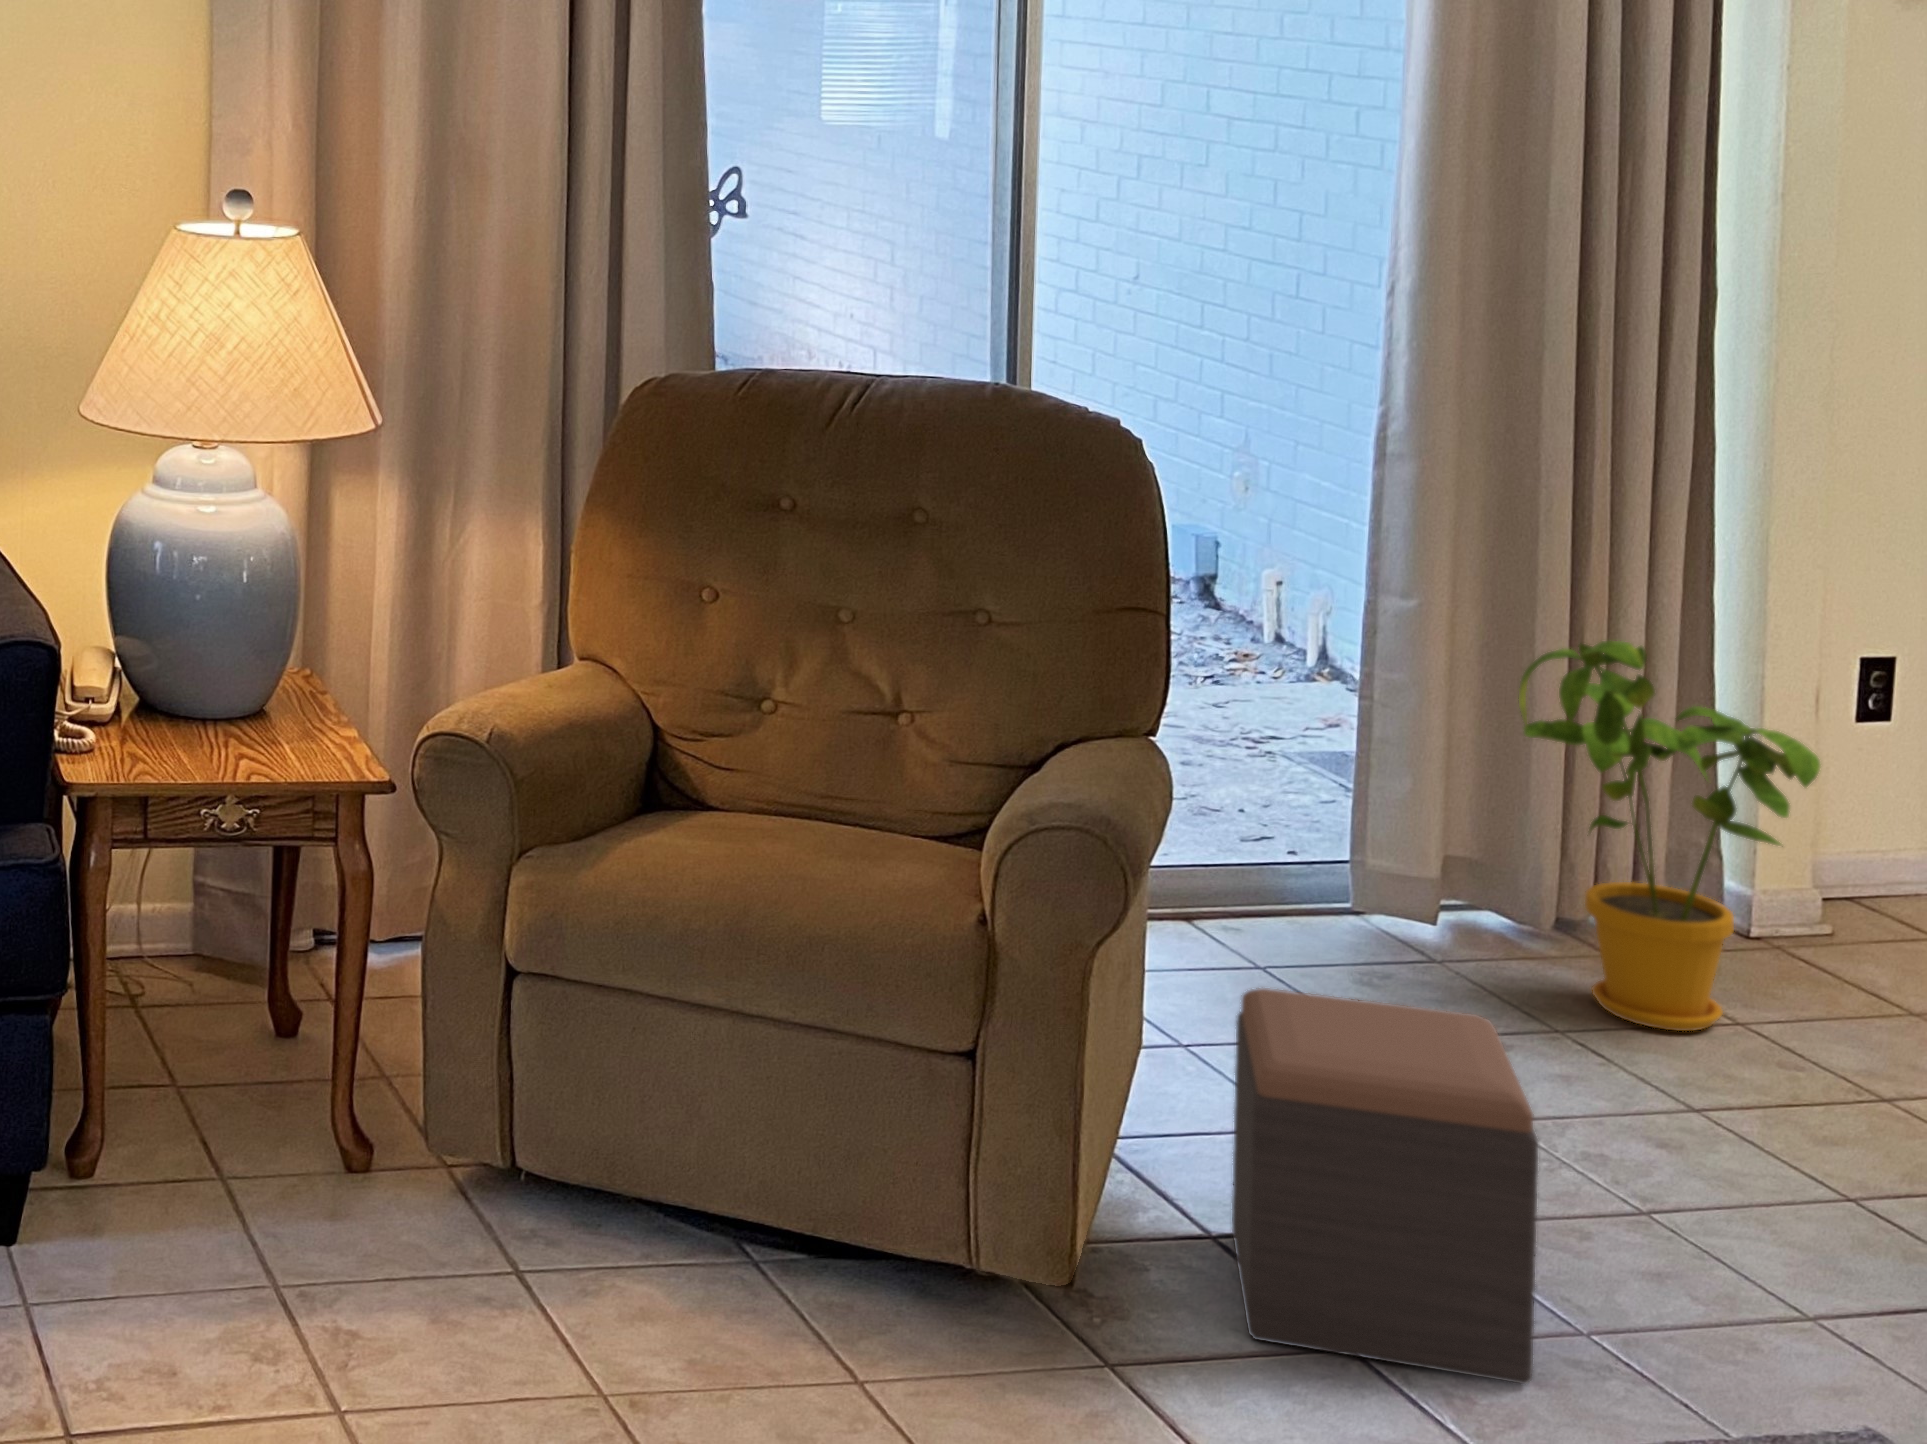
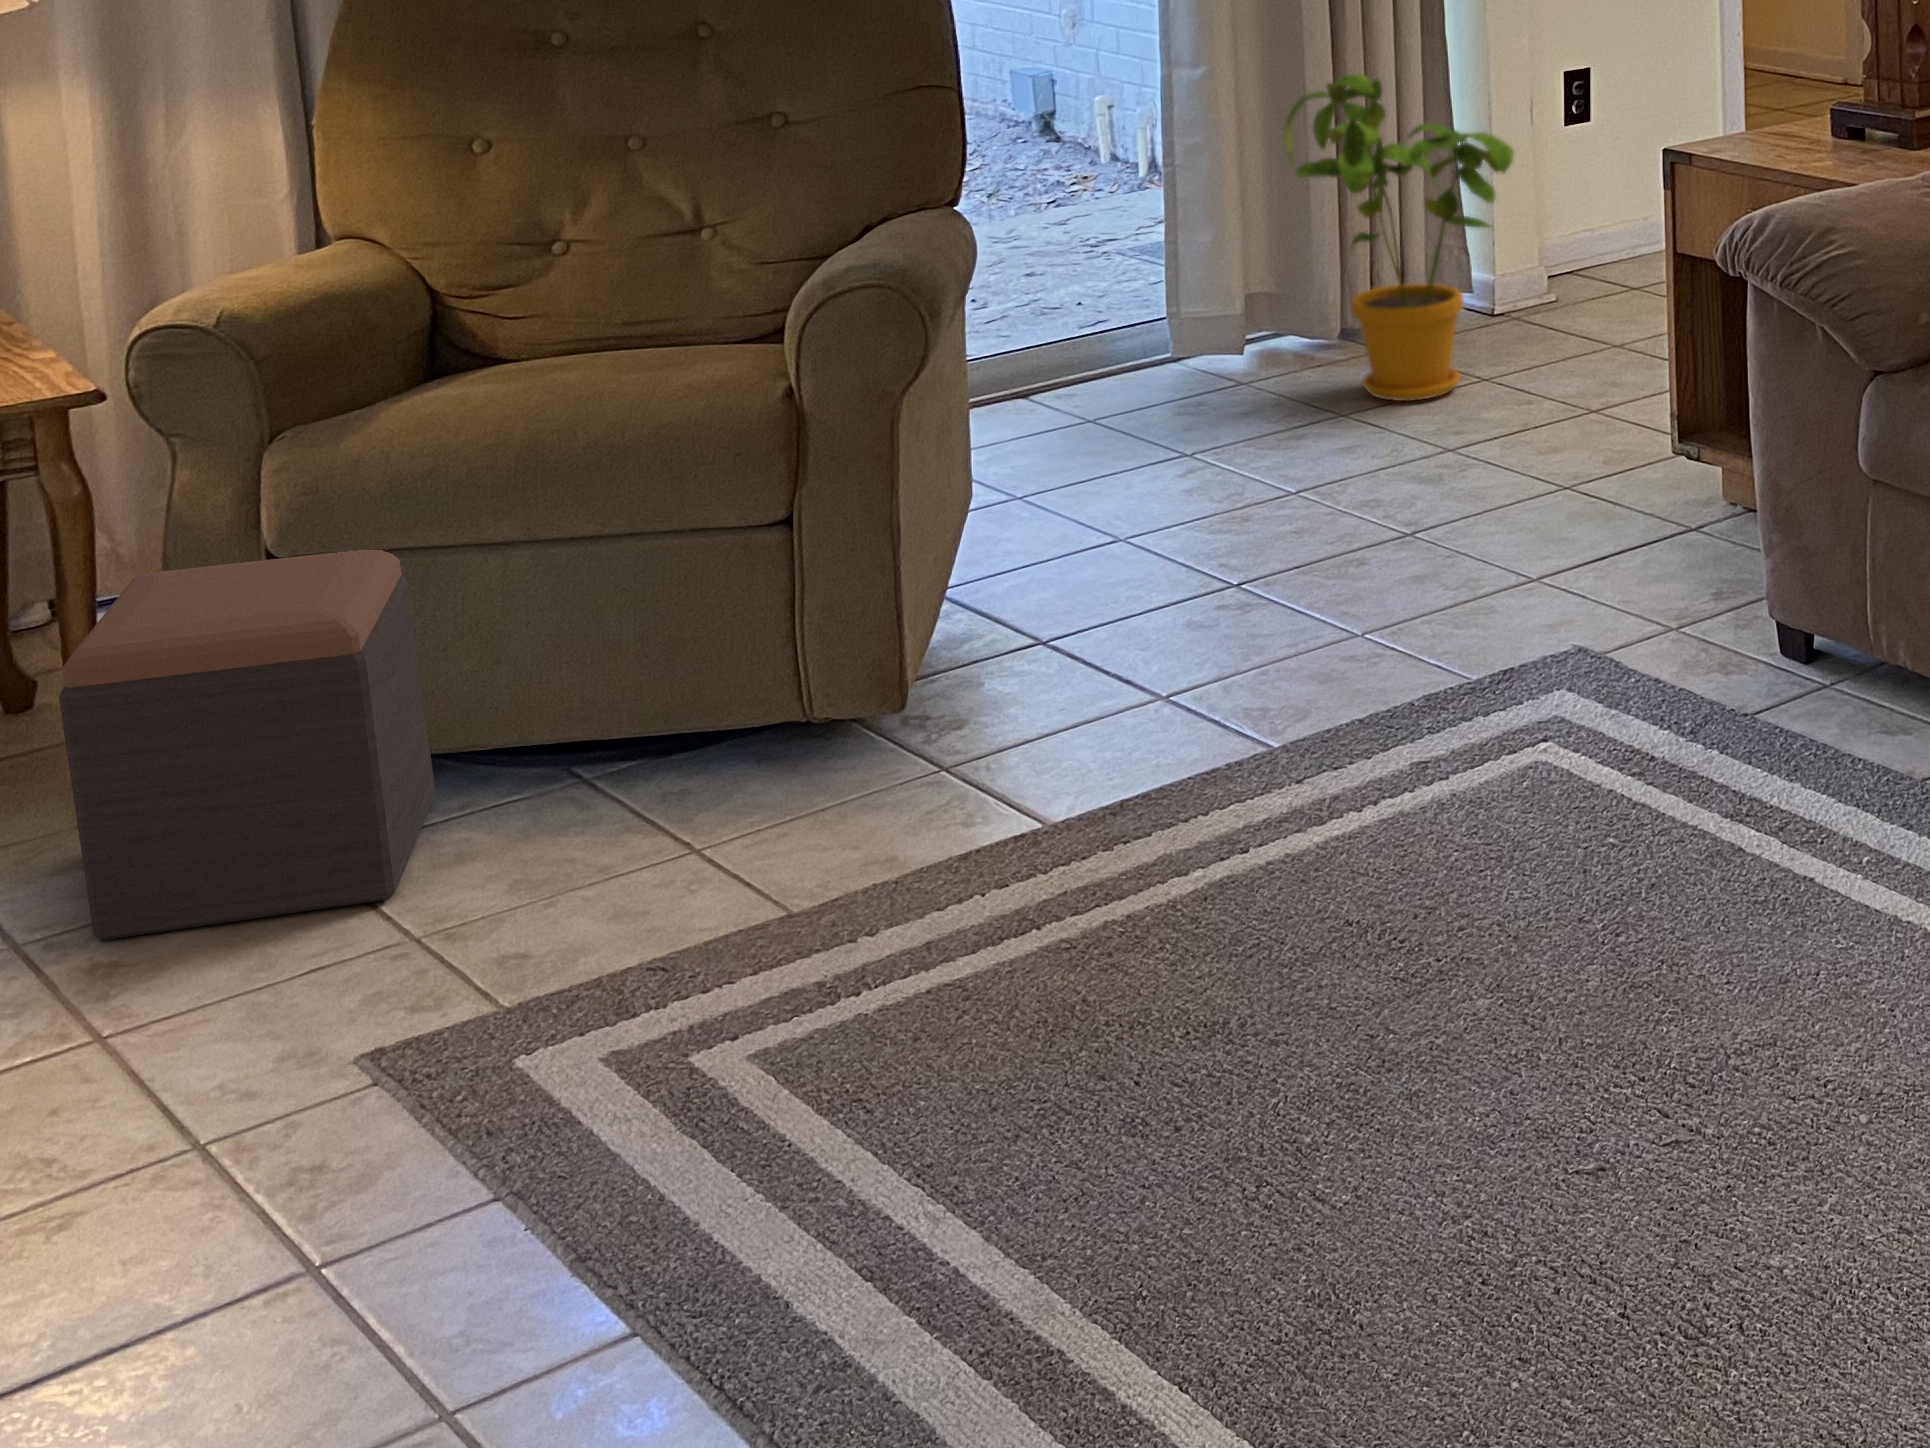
footstool: present [1232,988,1538,1384] -> present [59,550,435,940]

